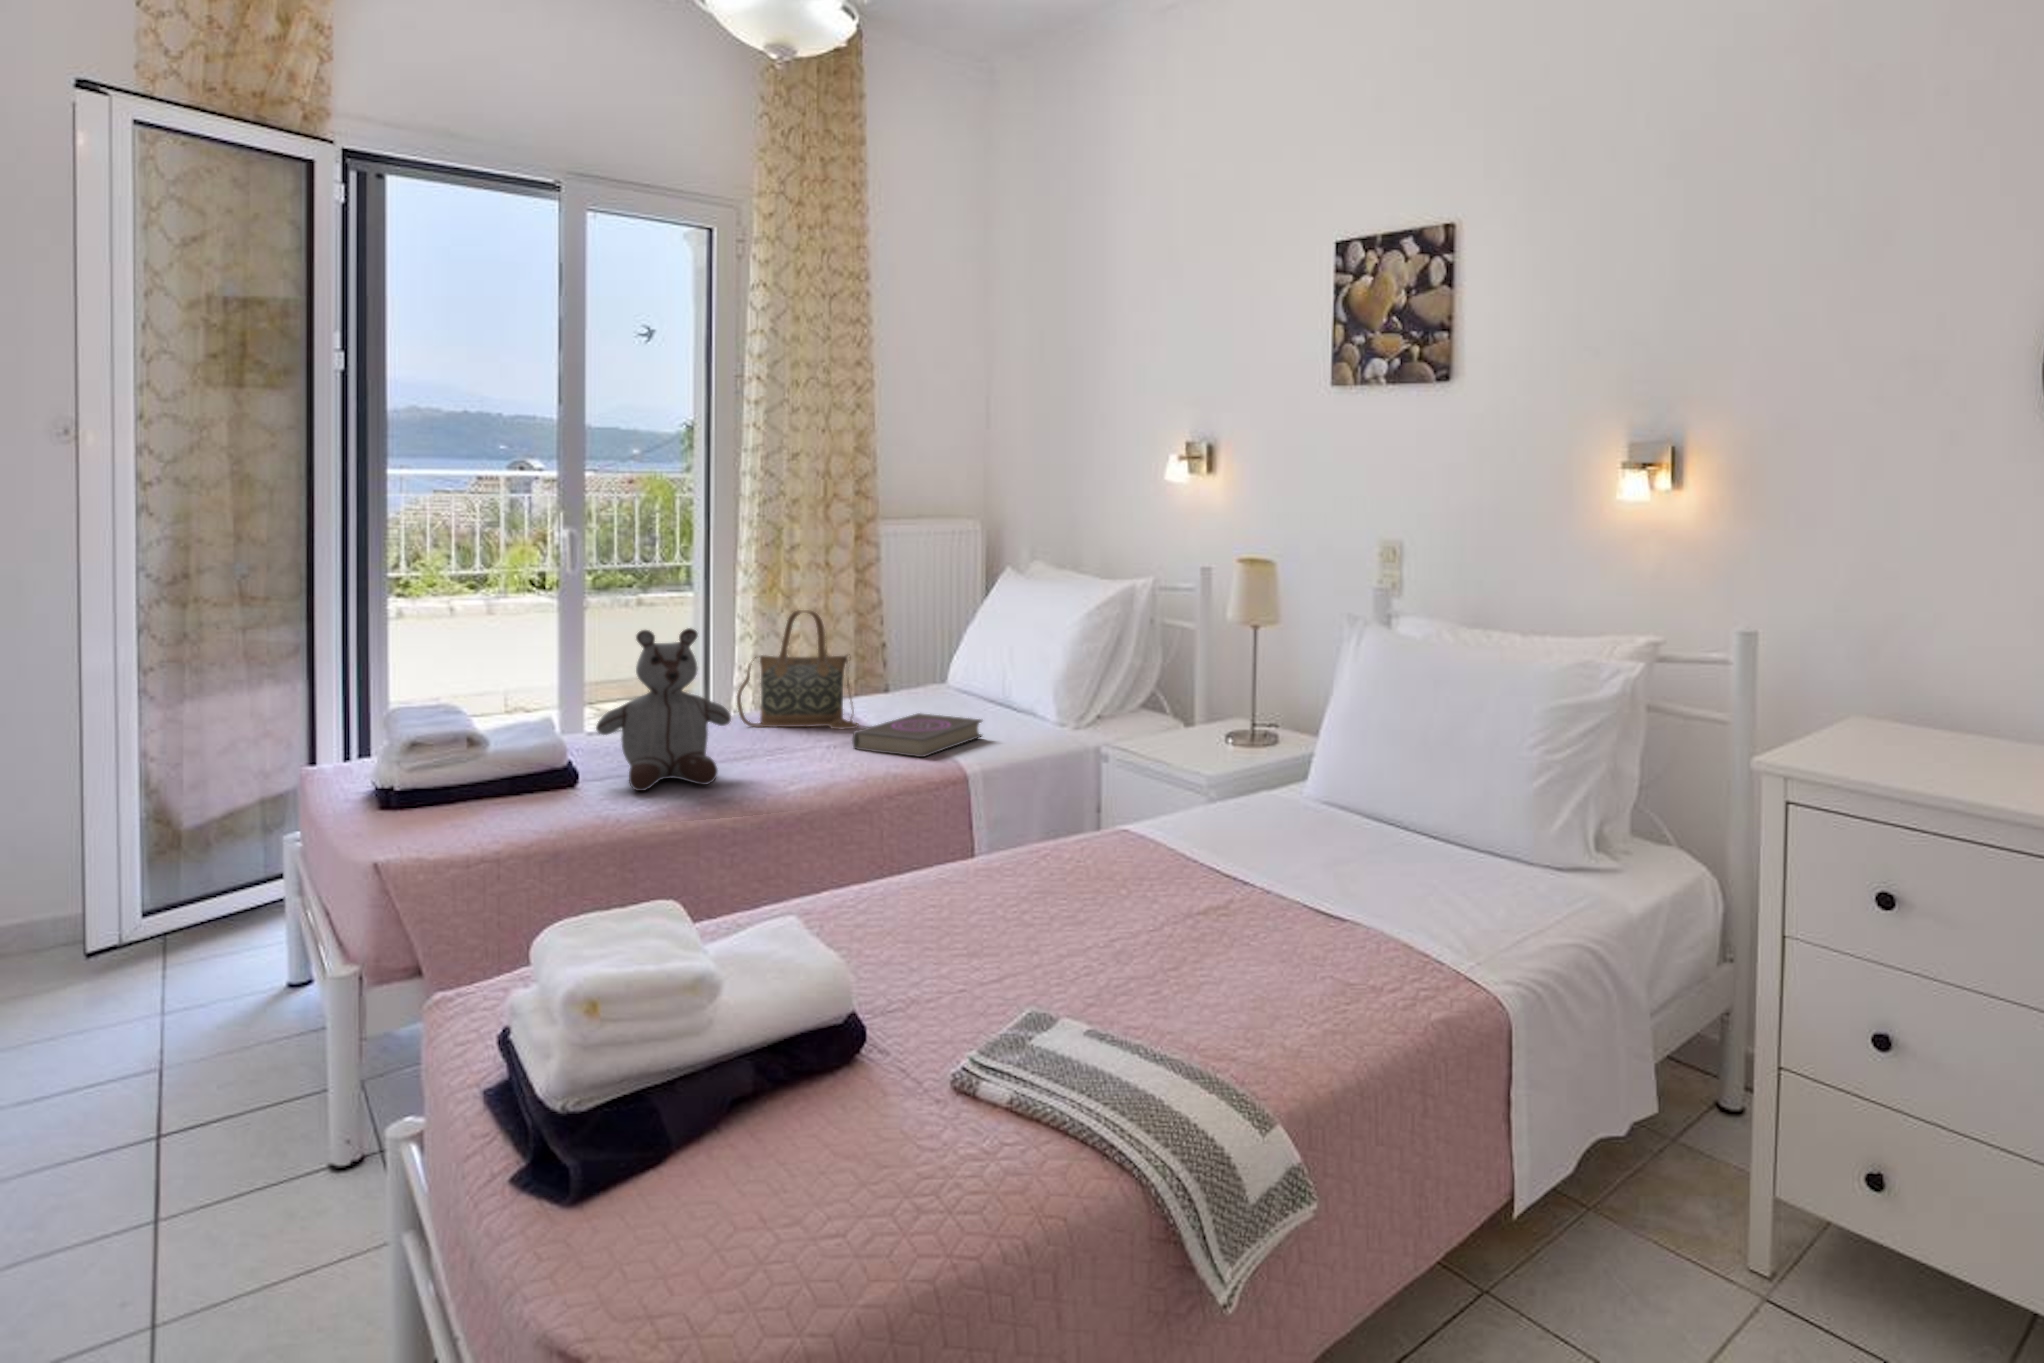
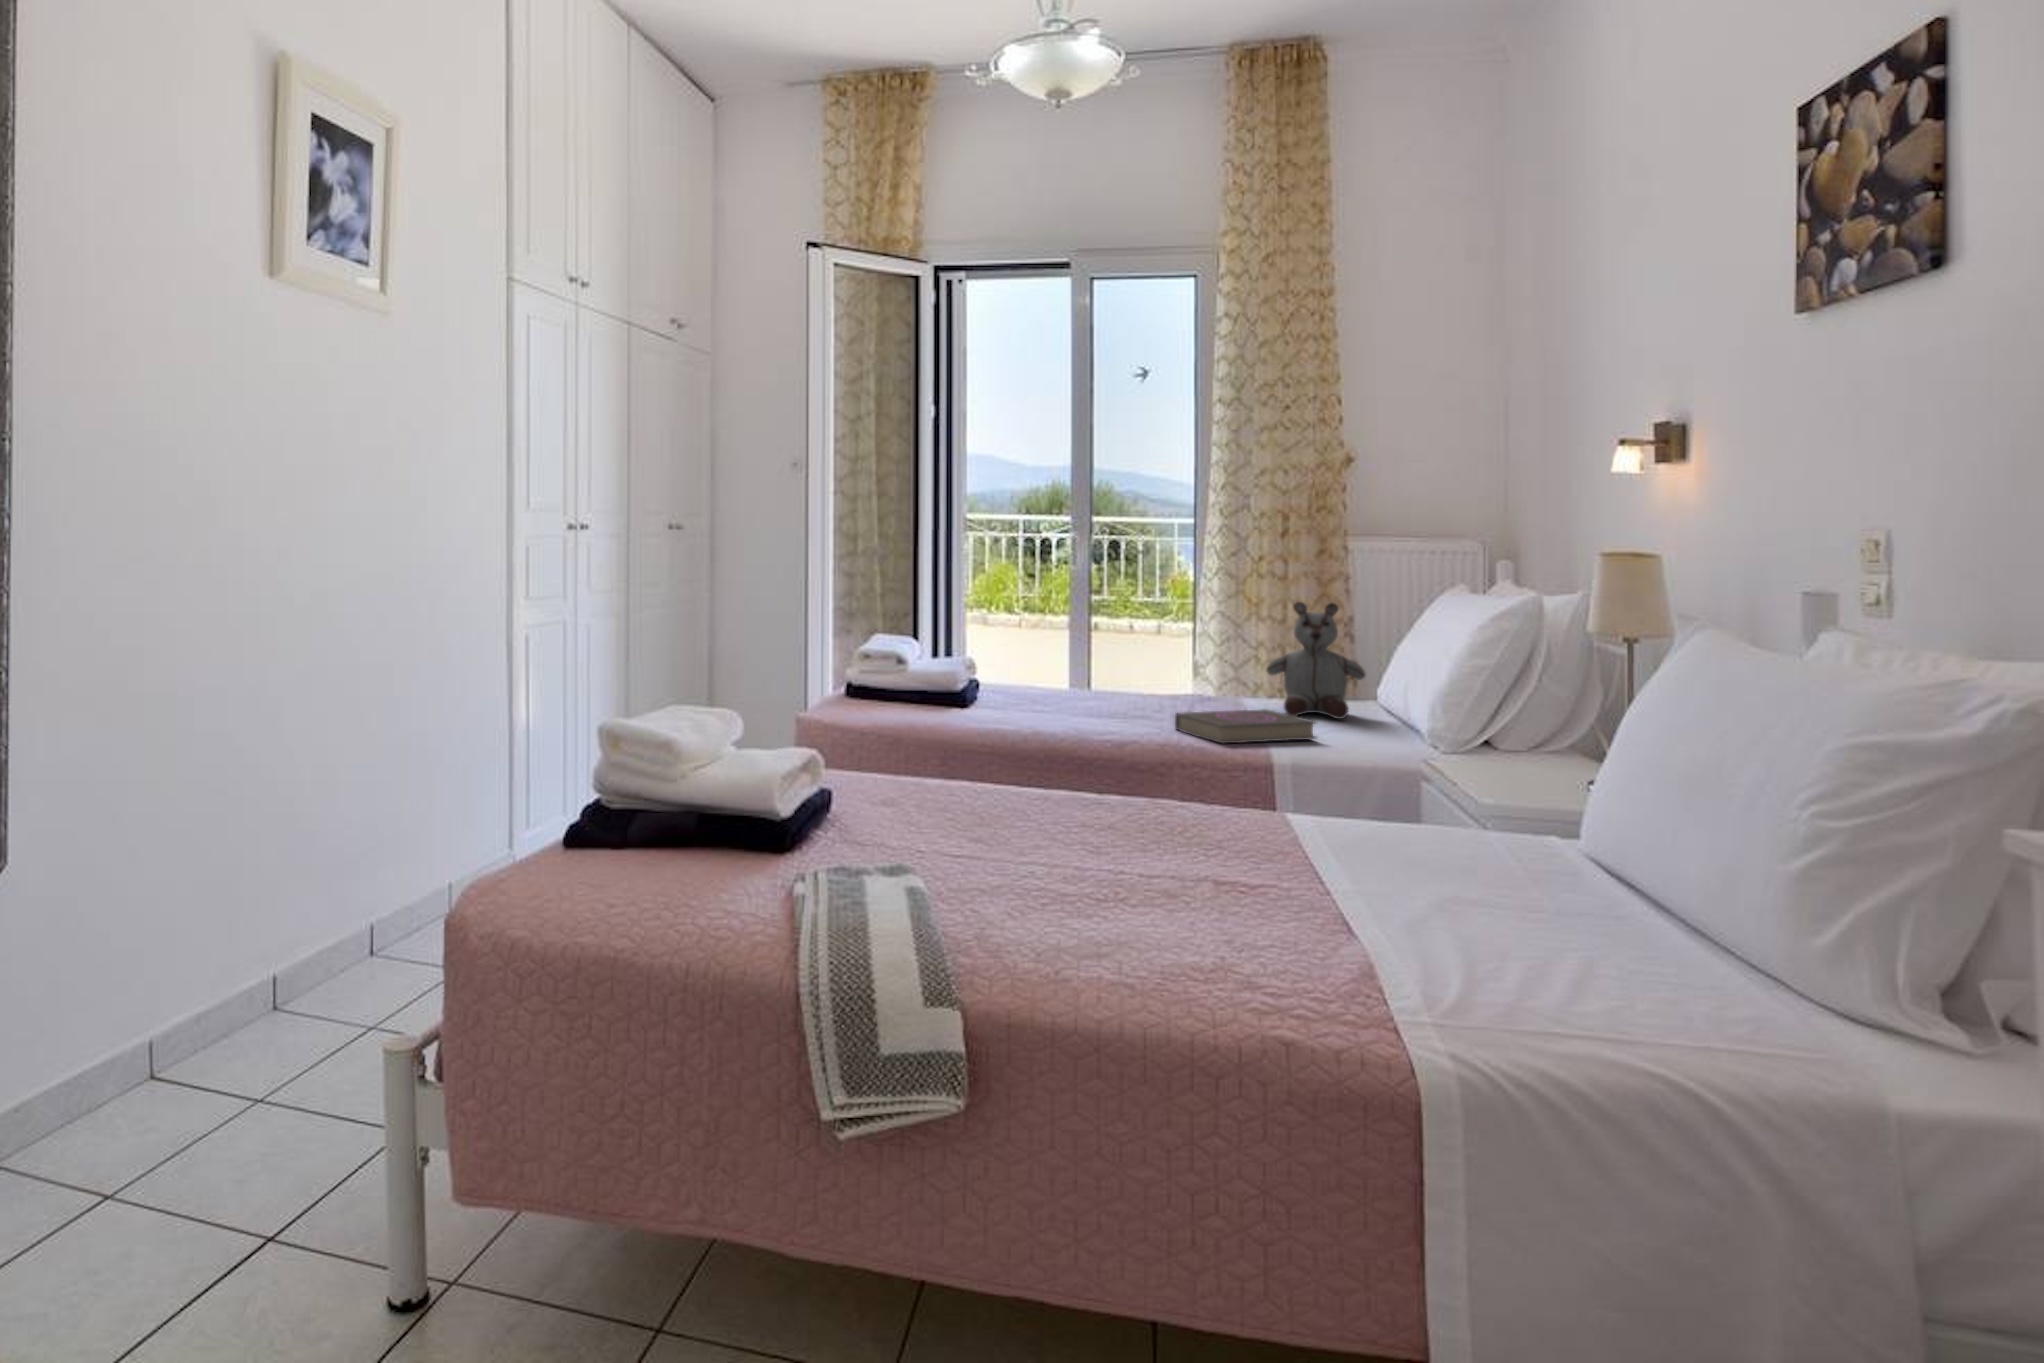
handbag: present [737,610,858,729] -> none [1119,603,1218,716]
stuffed bear: present [596,628,731,791] -> present [1267,602,1366,719]

